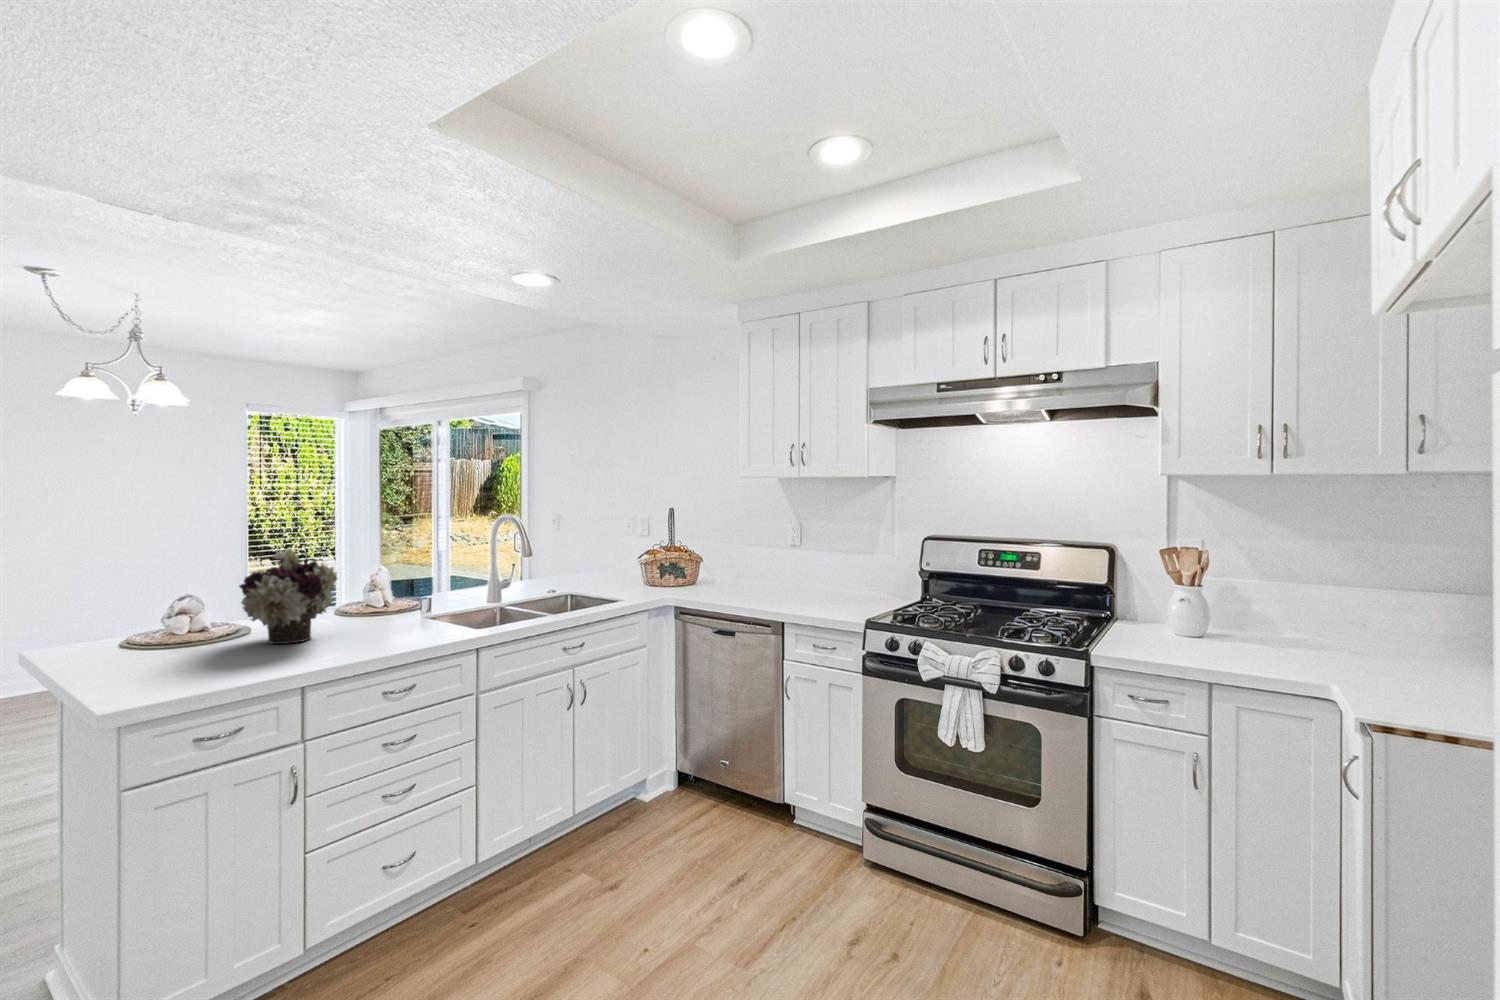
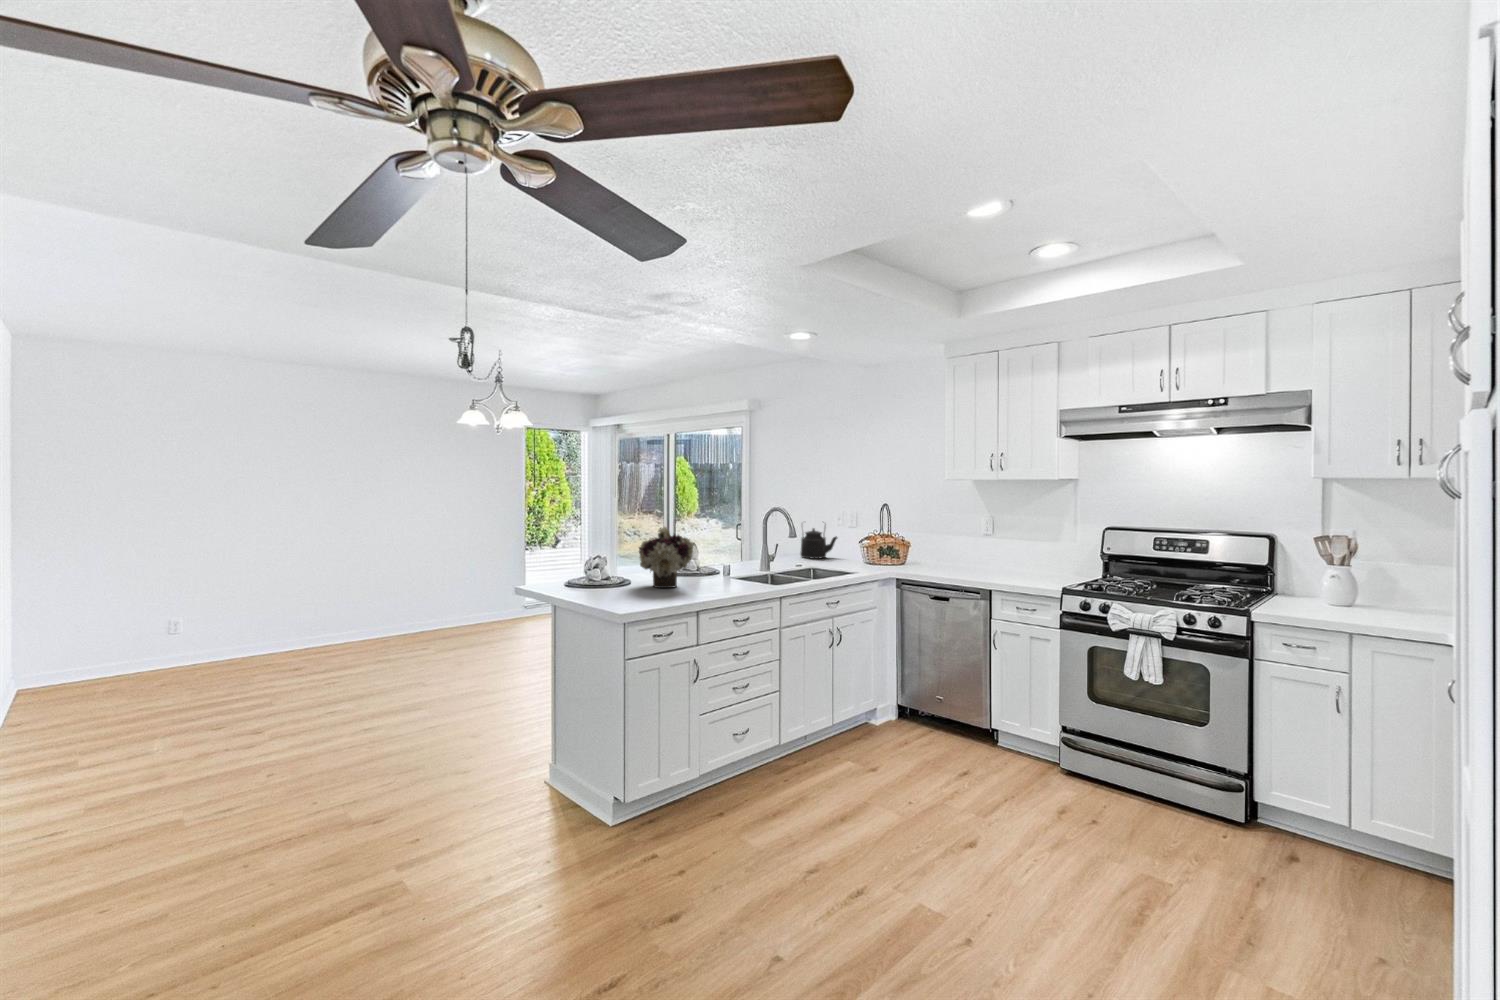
kettle: none [573,531,622,578] -> present [801,528,837,559]

